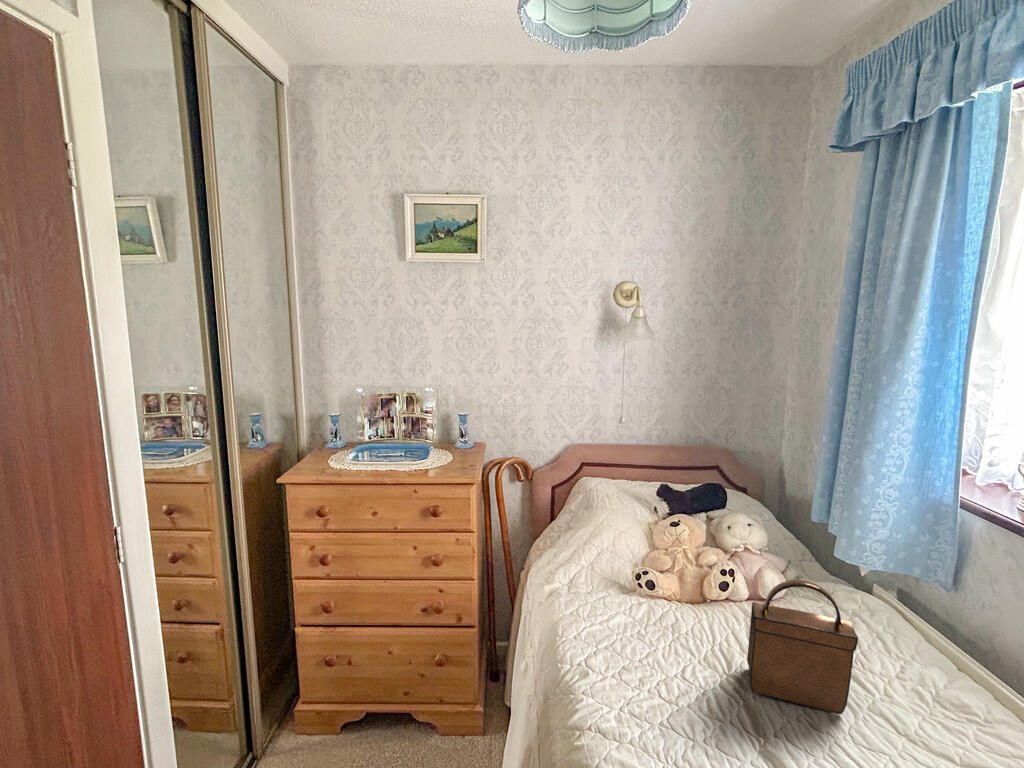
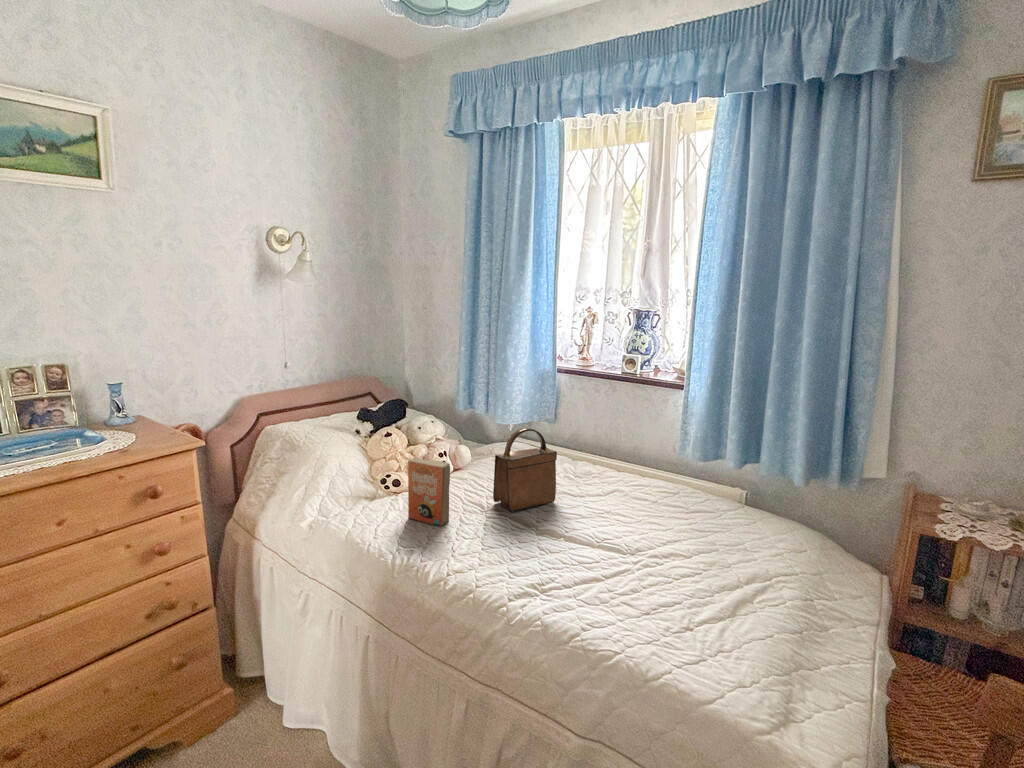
paperback book: none [587,565,712,682] -> present [408,458,450,526]

